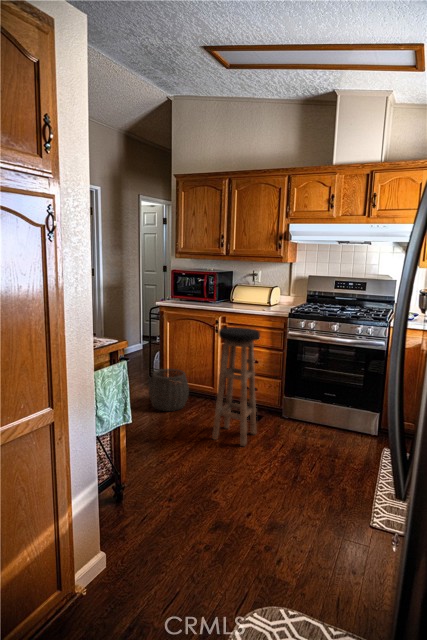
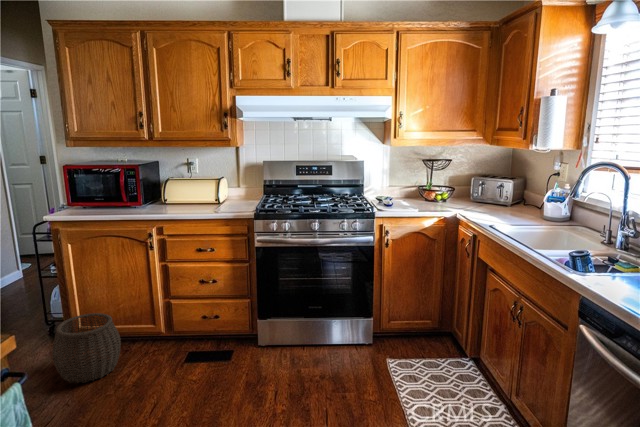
bar stool: present [212,327,260,446] -> none [168,243,235,413]

